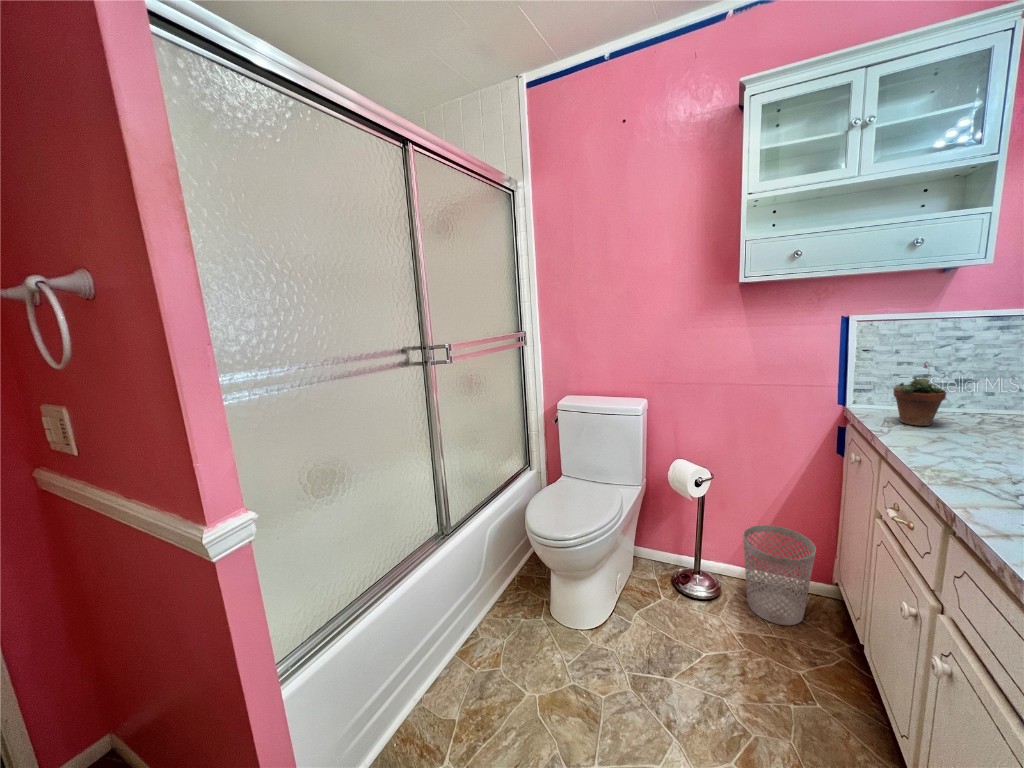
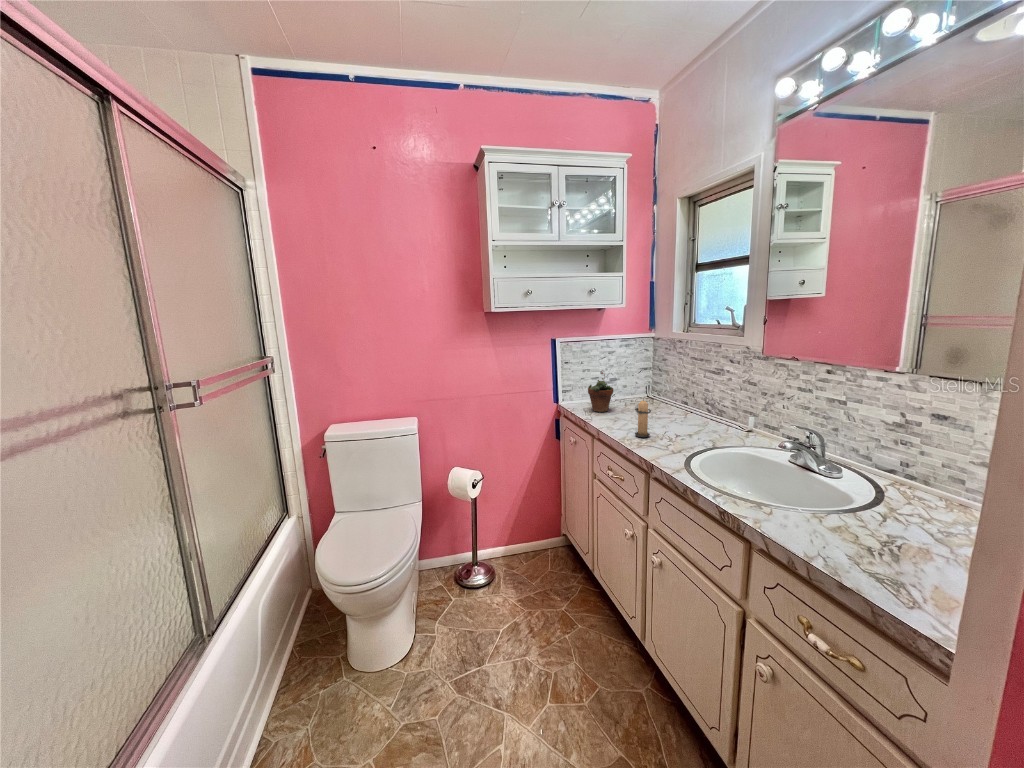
candle: none [947,410,996,475] -> present [635,400,651,437]
wastebasket: present [743,525,816,625] -> none [507,504,555,581]

